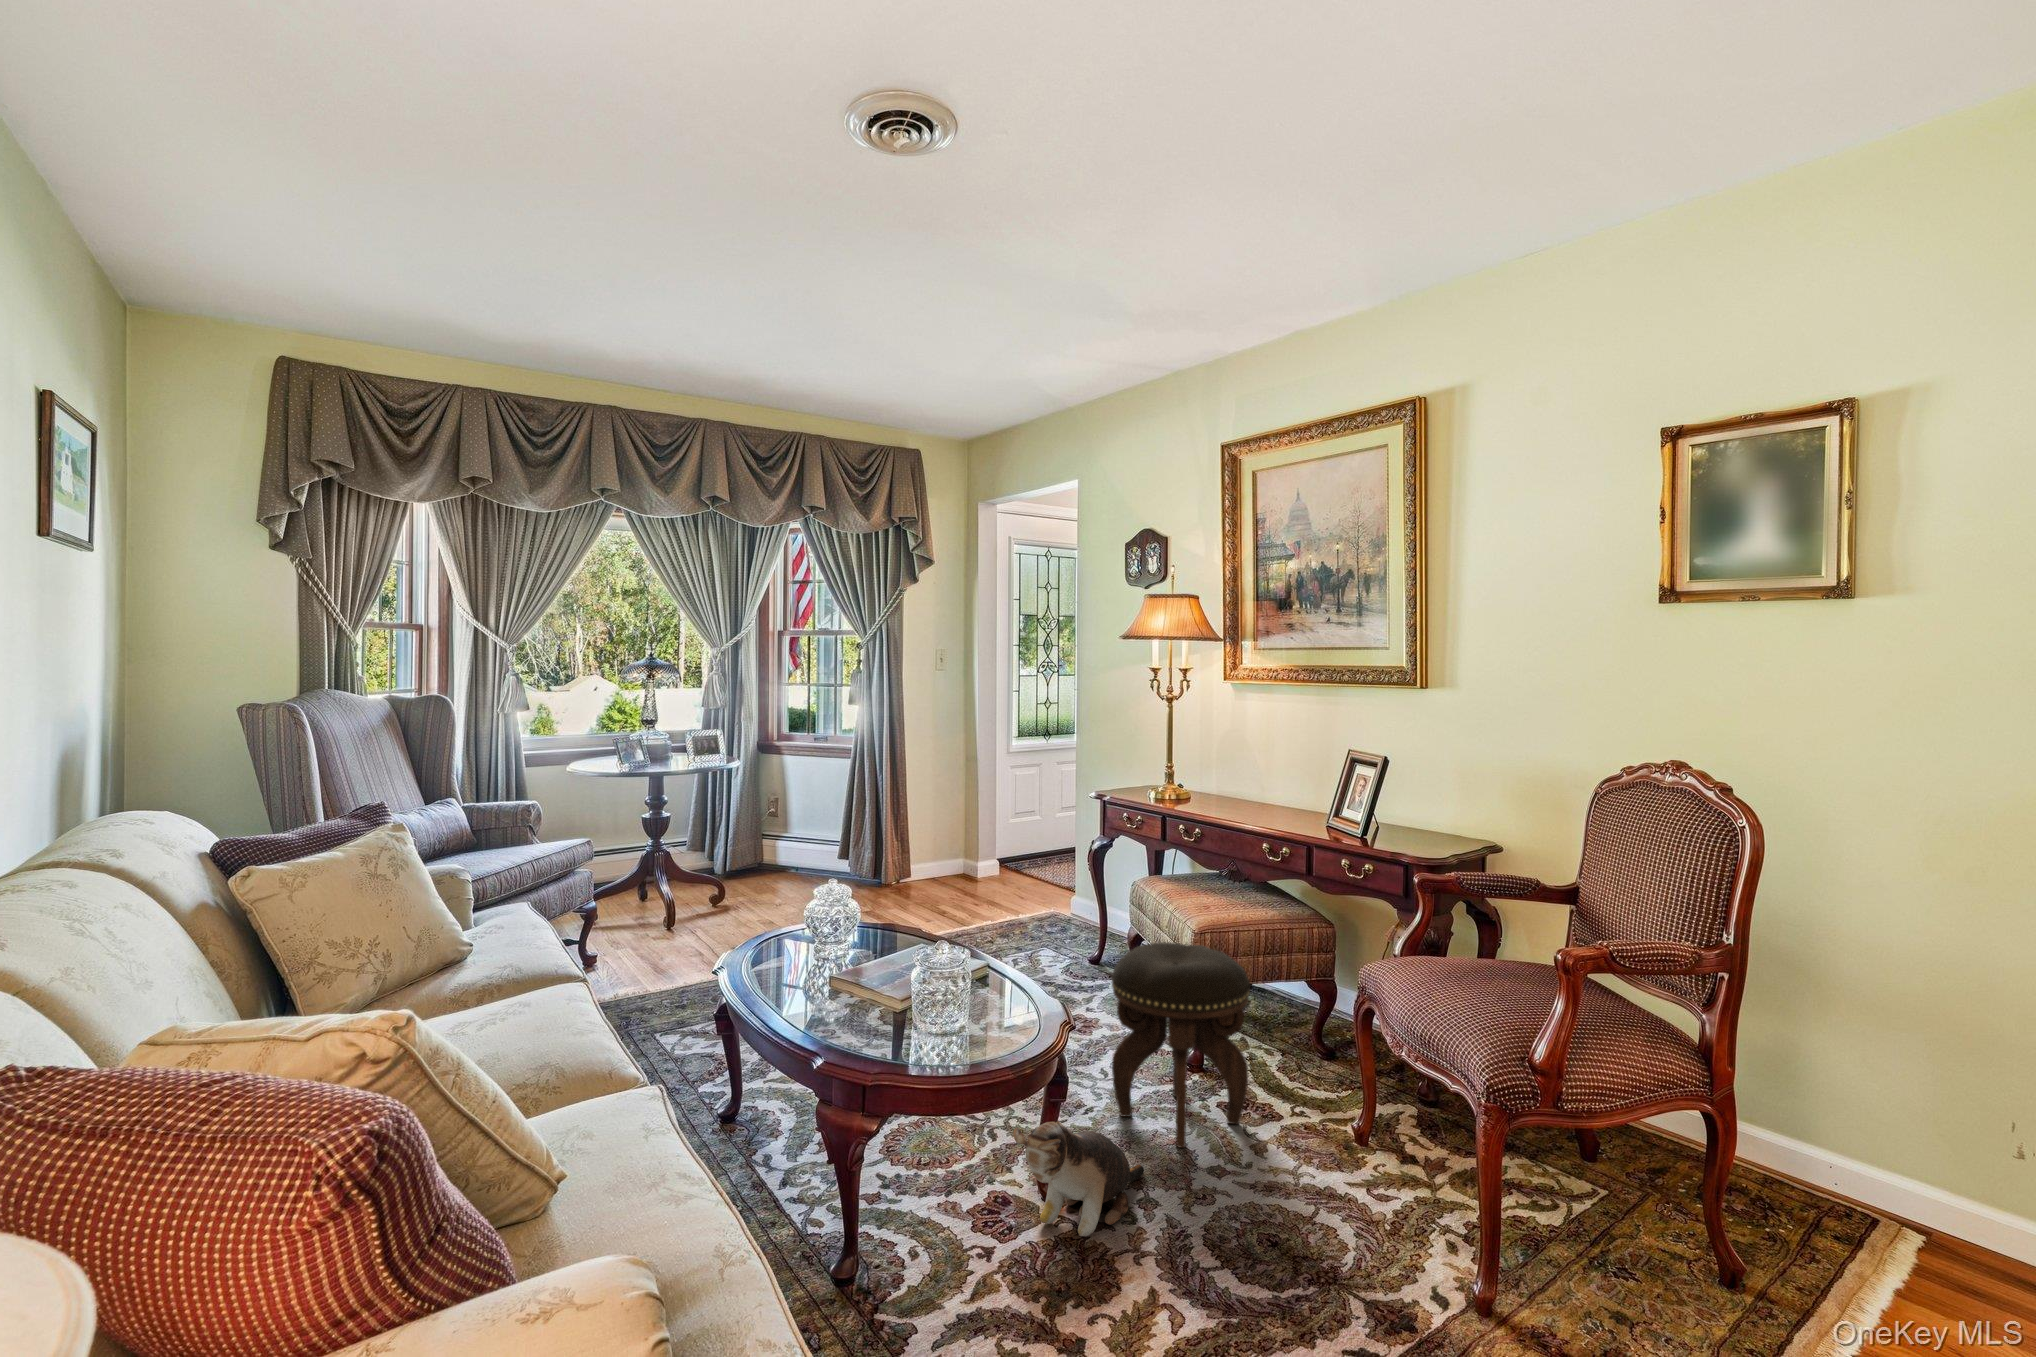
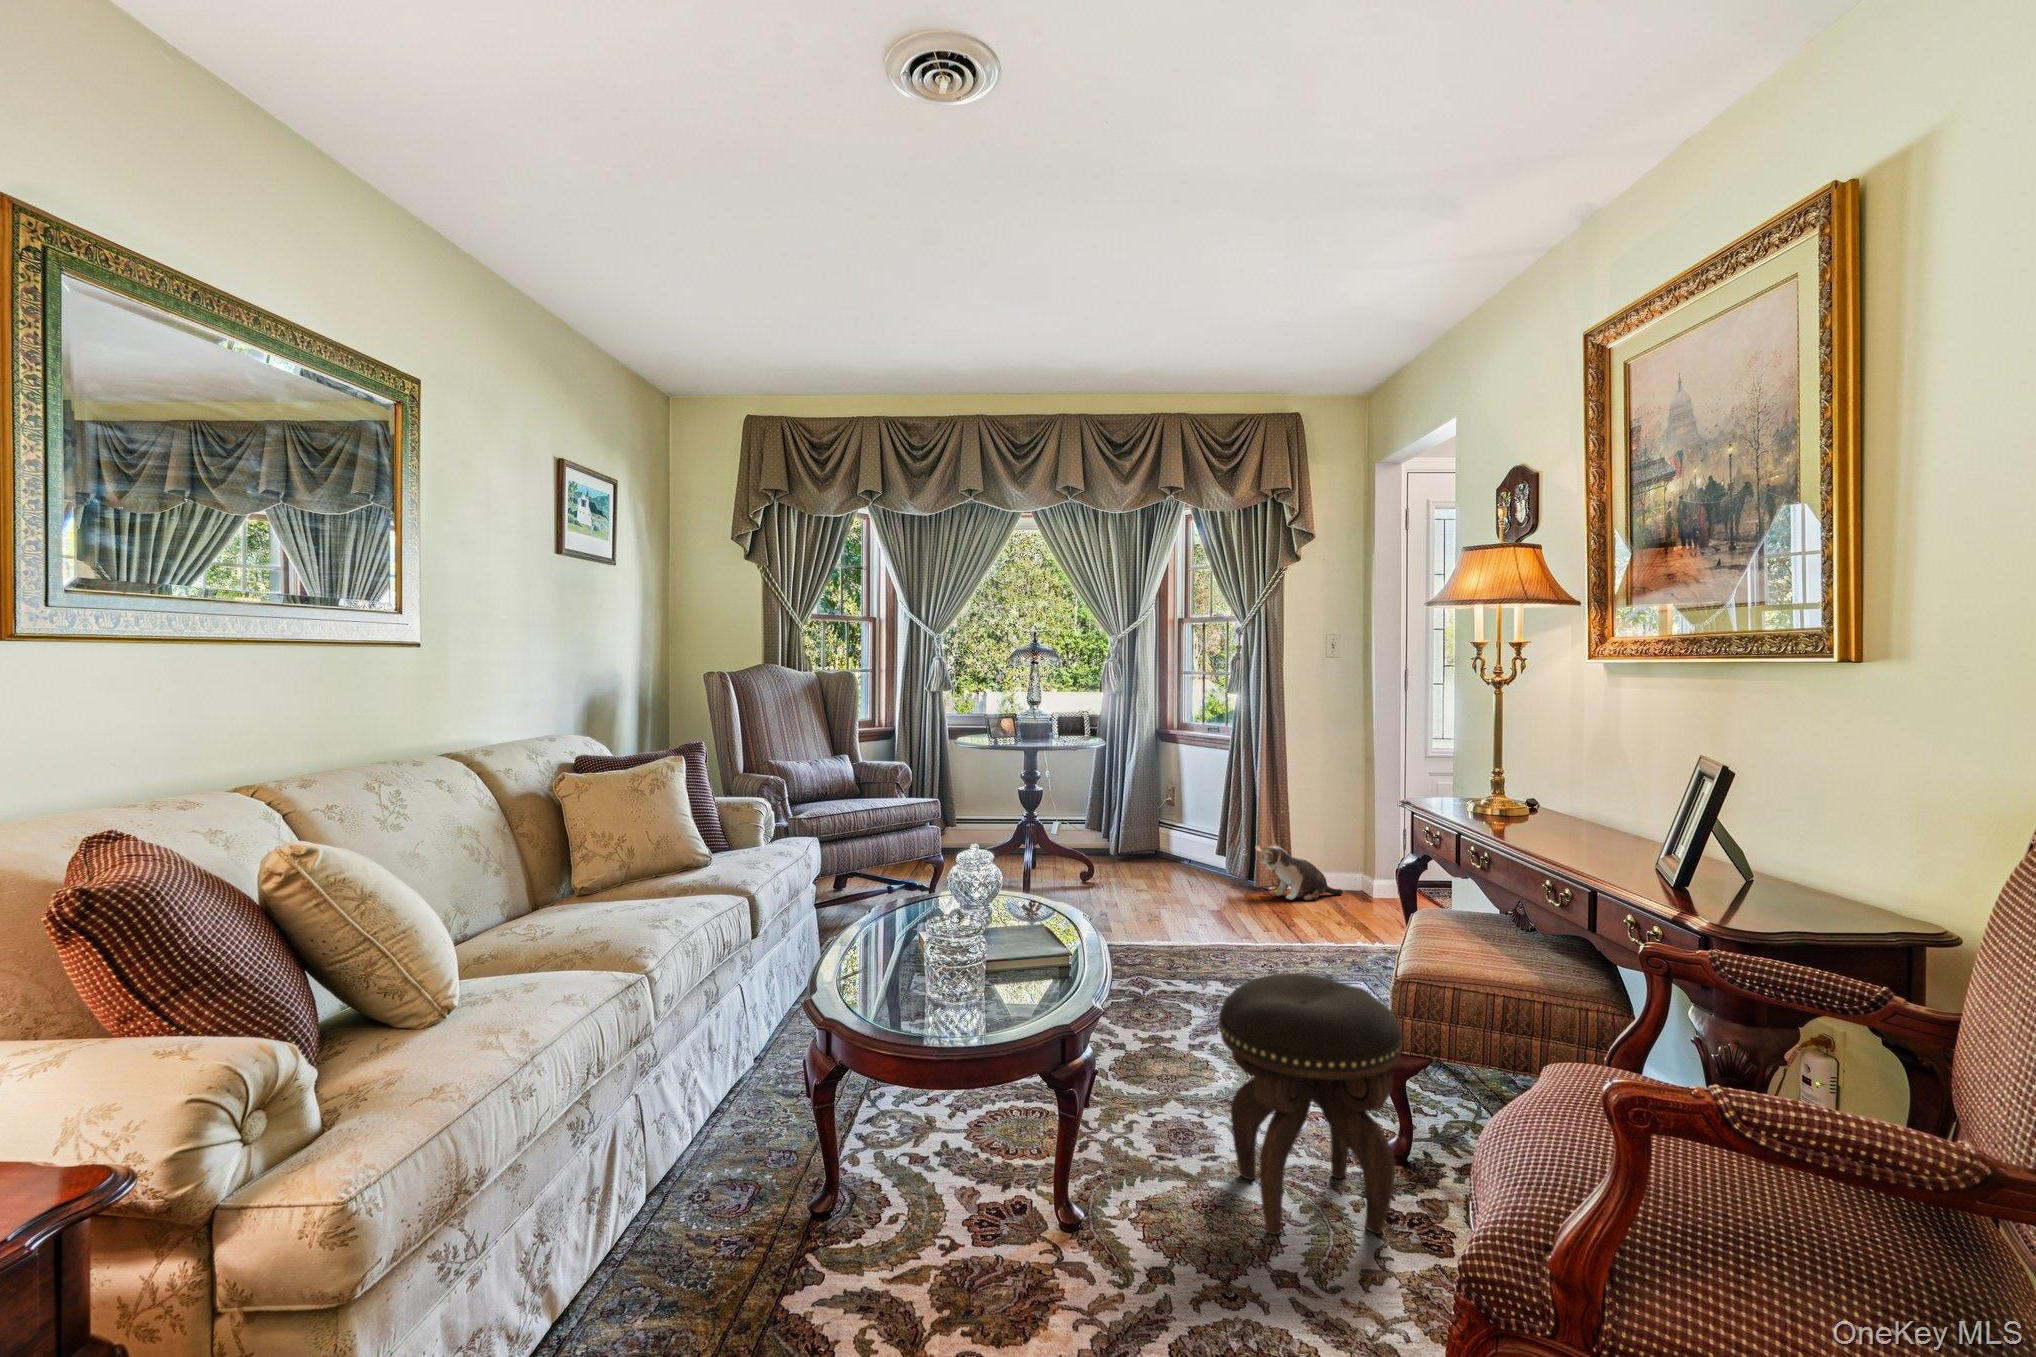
plush toy: present [1013,1121,1144,1236] -> present [1255,845,1343,901]

